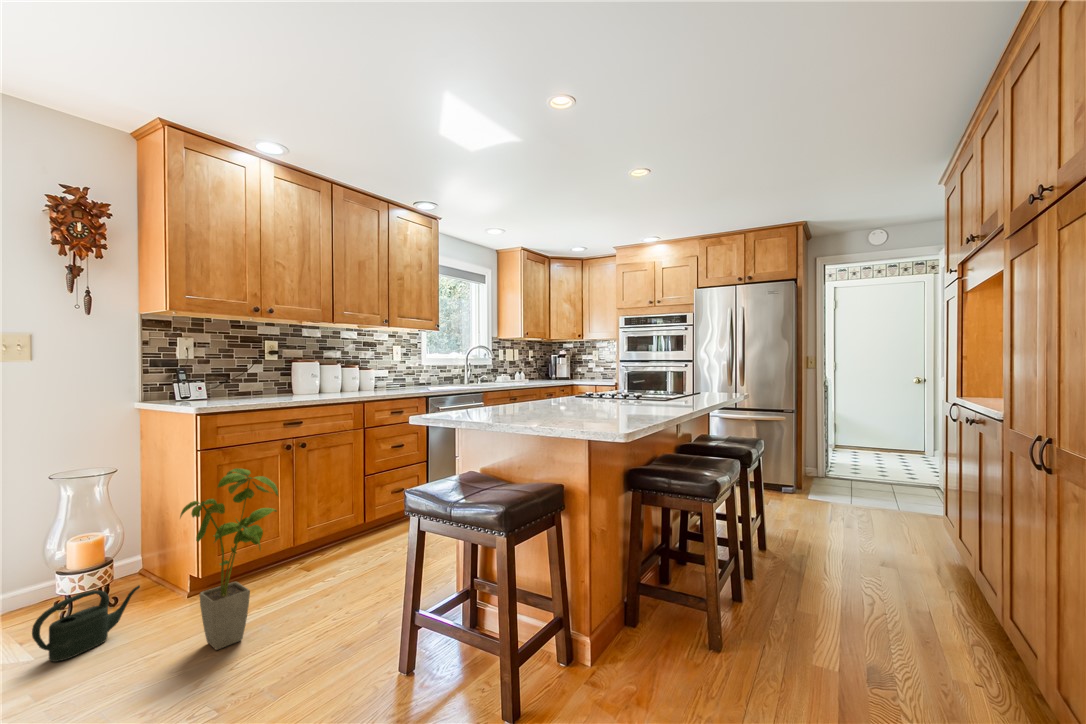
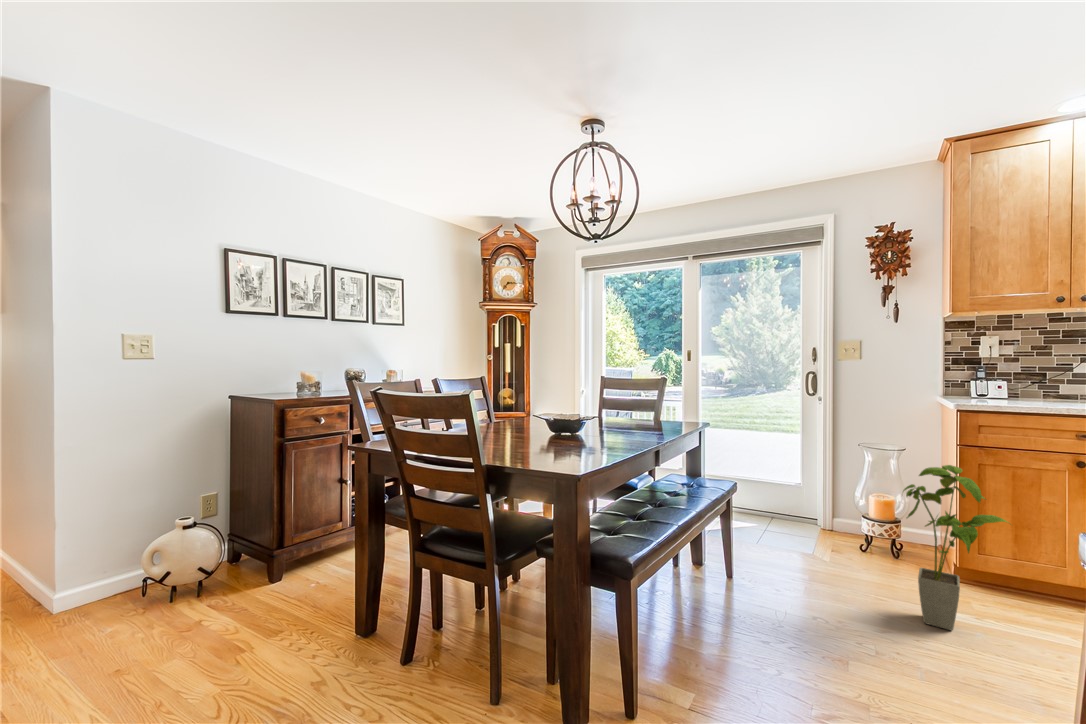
watering can: present [32,586,140,662] -> none [823,530,901,575]

